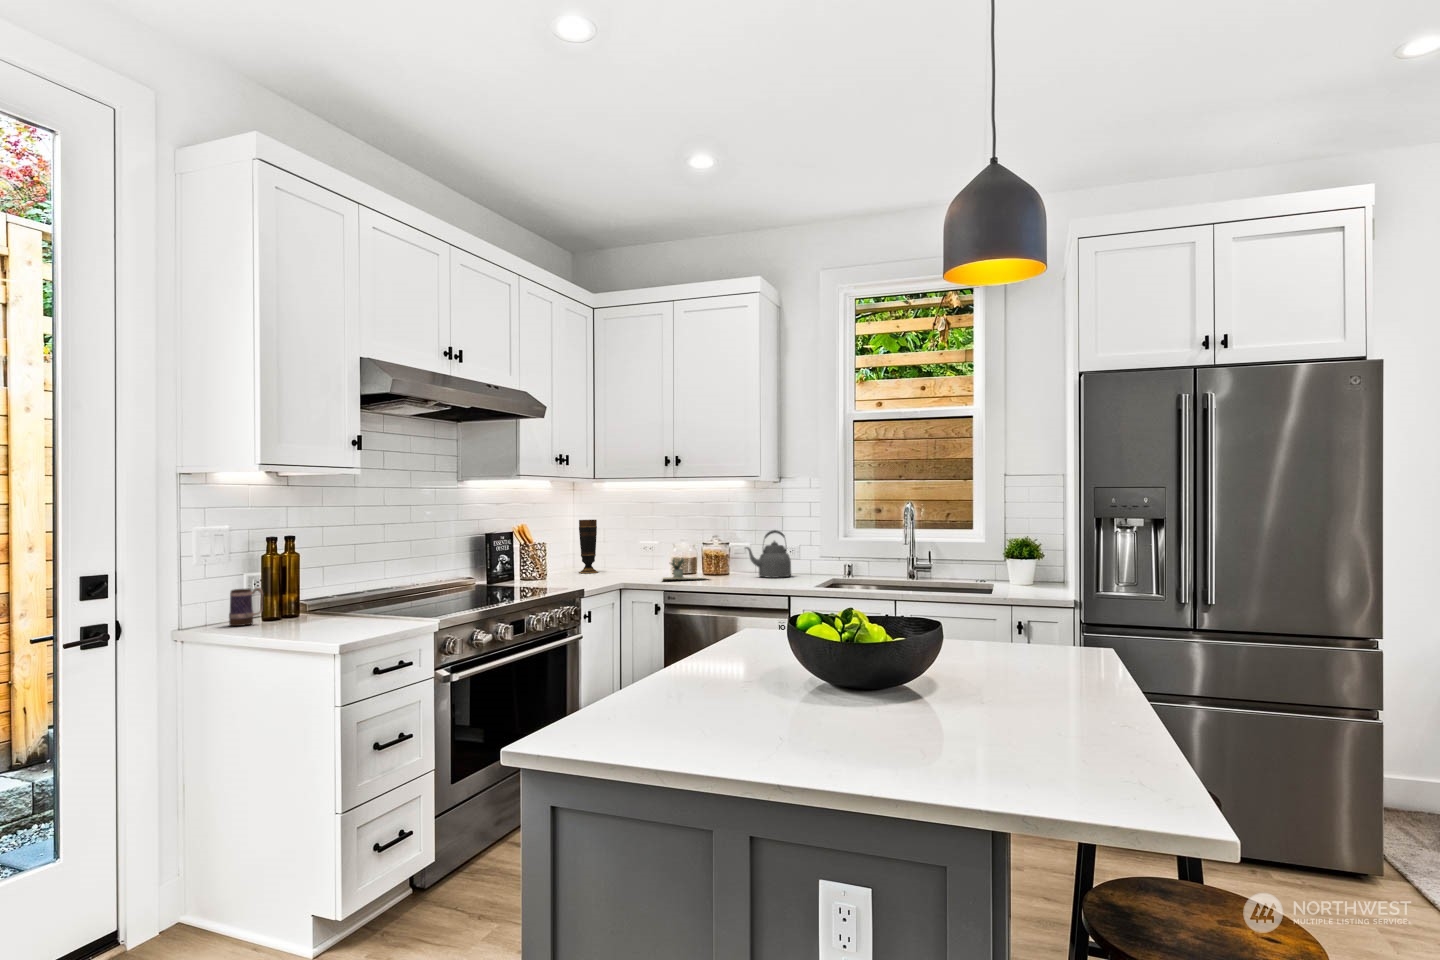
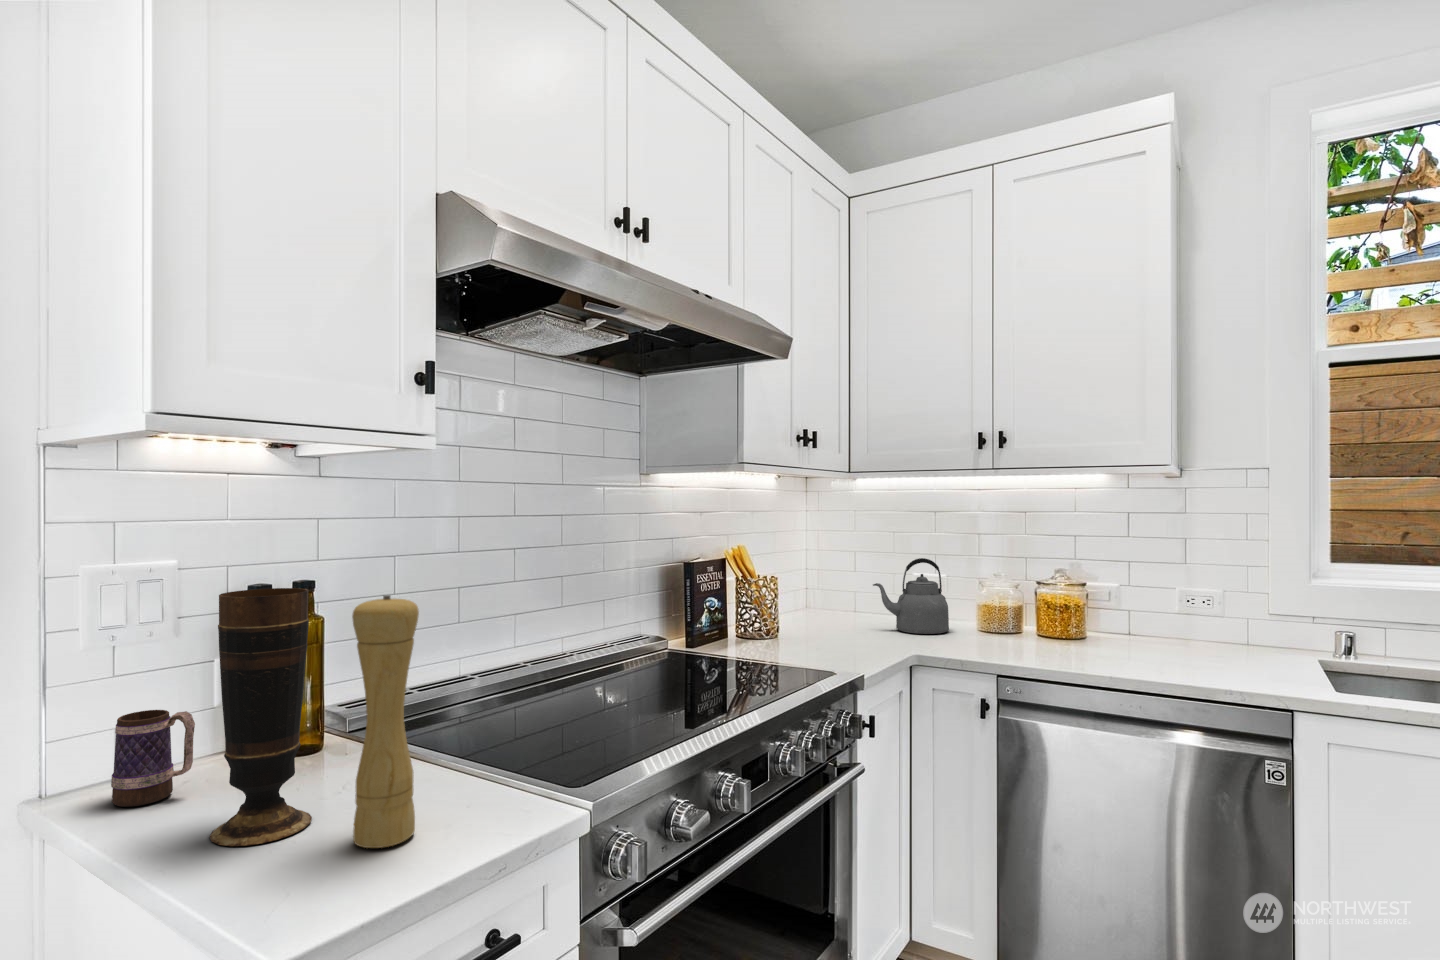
vase: present [579,520,597,573] -> present [210,588,312,846]
kettle: present [746,530,791,578] -> present [873,558,949,634]
pepper mill: none [347,533,372,626] -> present [352,595,419,848]
potted plant: present [663,559,699,579] -> none [982,612,1116,655]

